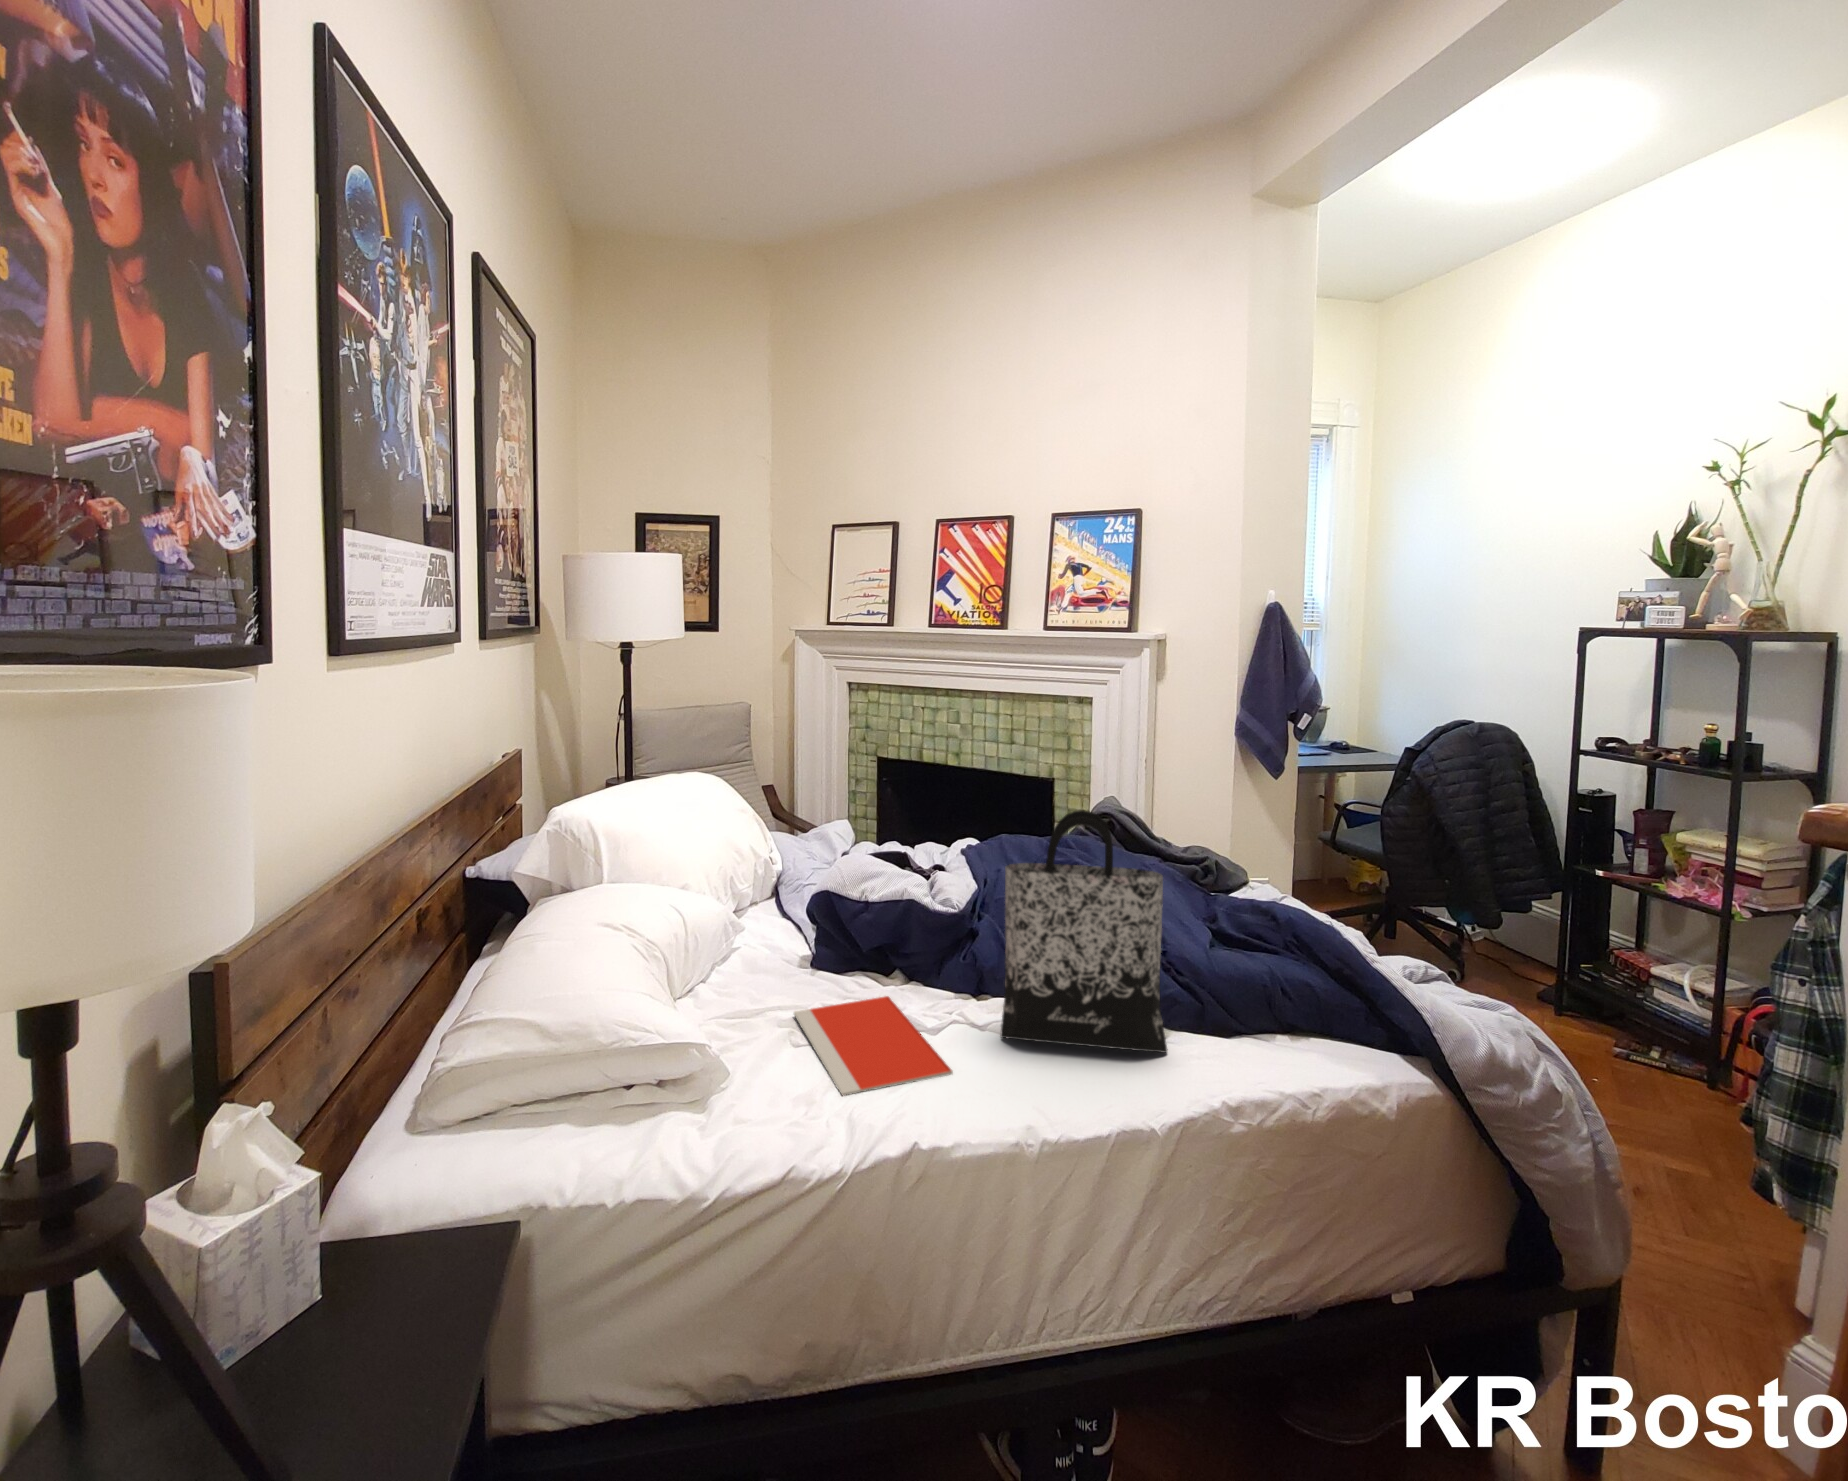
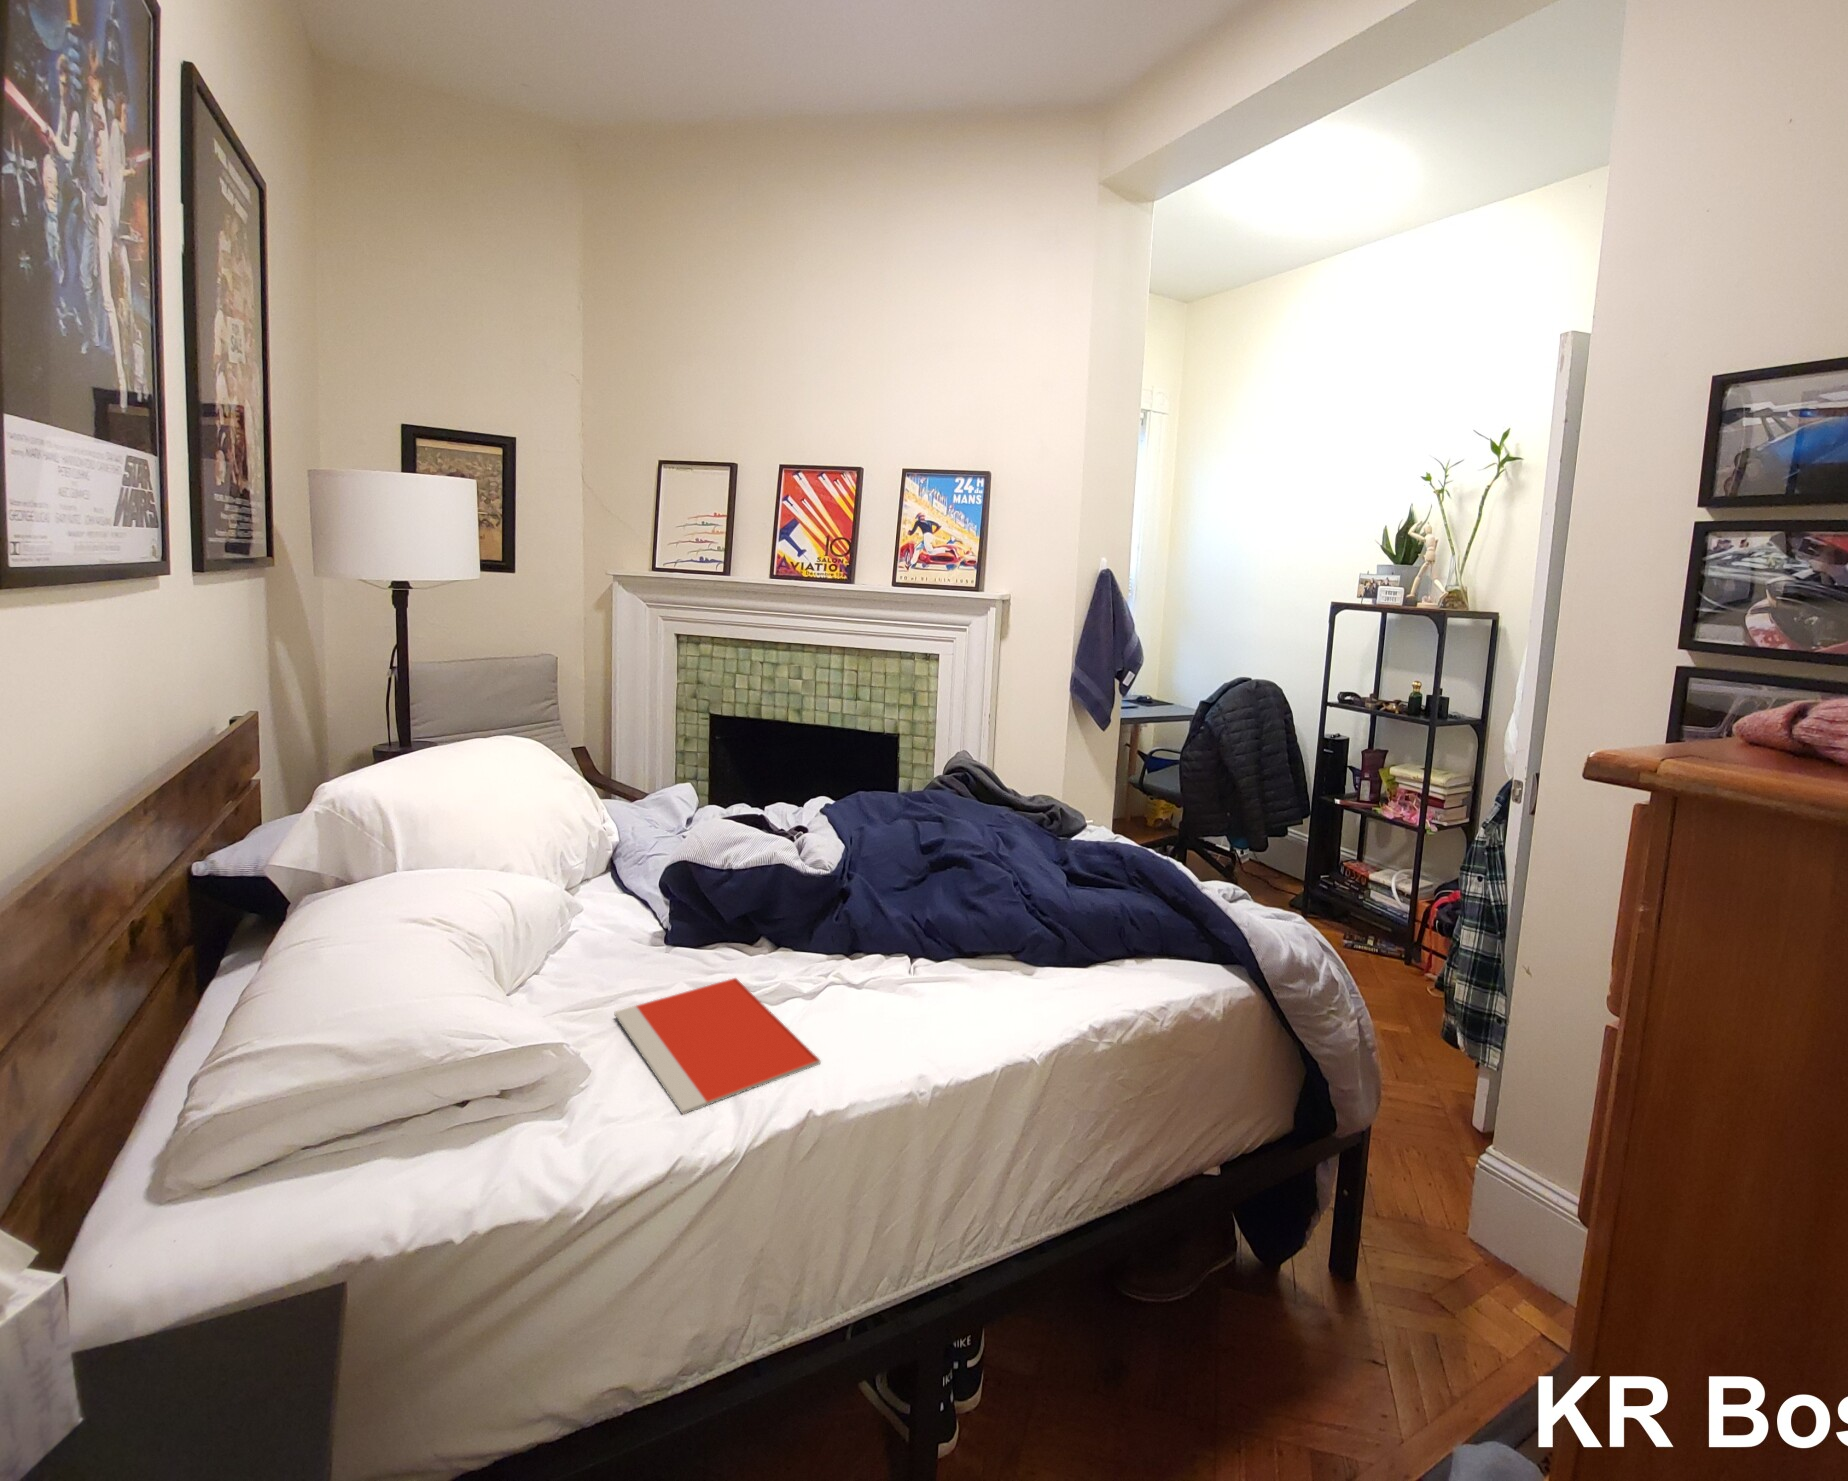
tote bag: present [1000,810,1168,1053] -> none [871,756,1049,1012]

